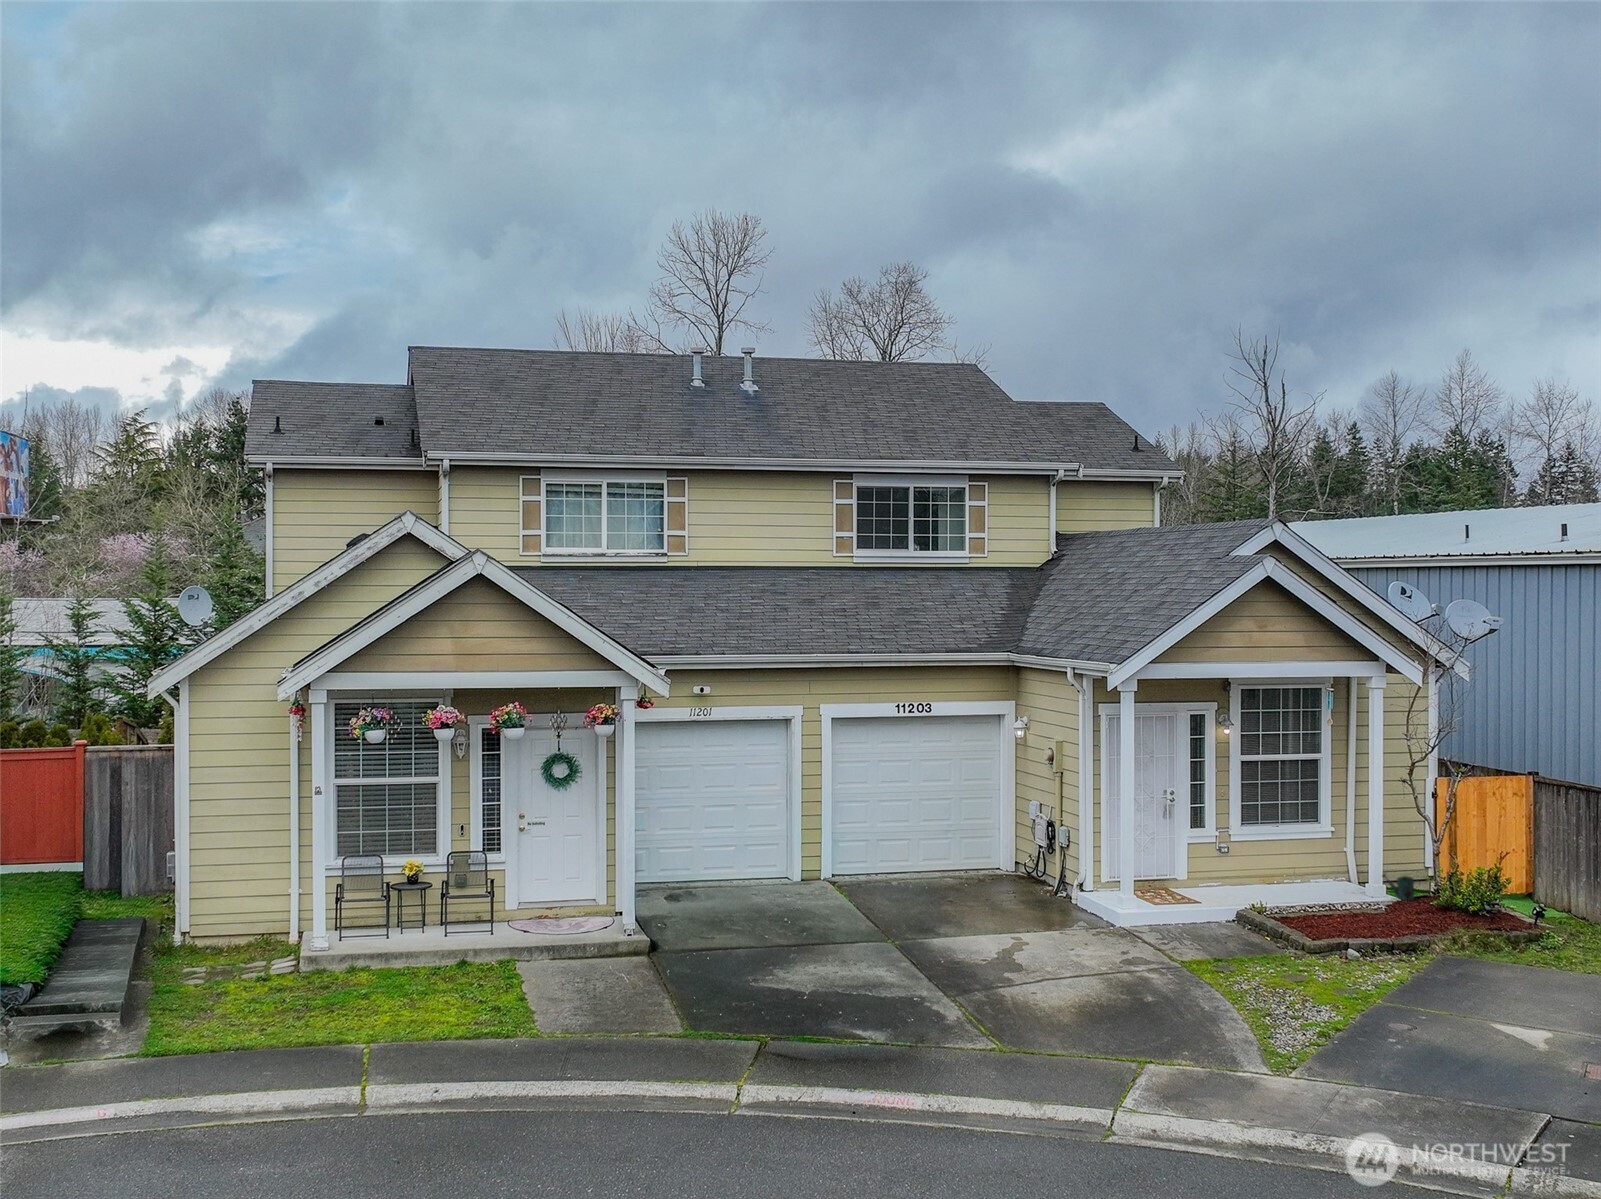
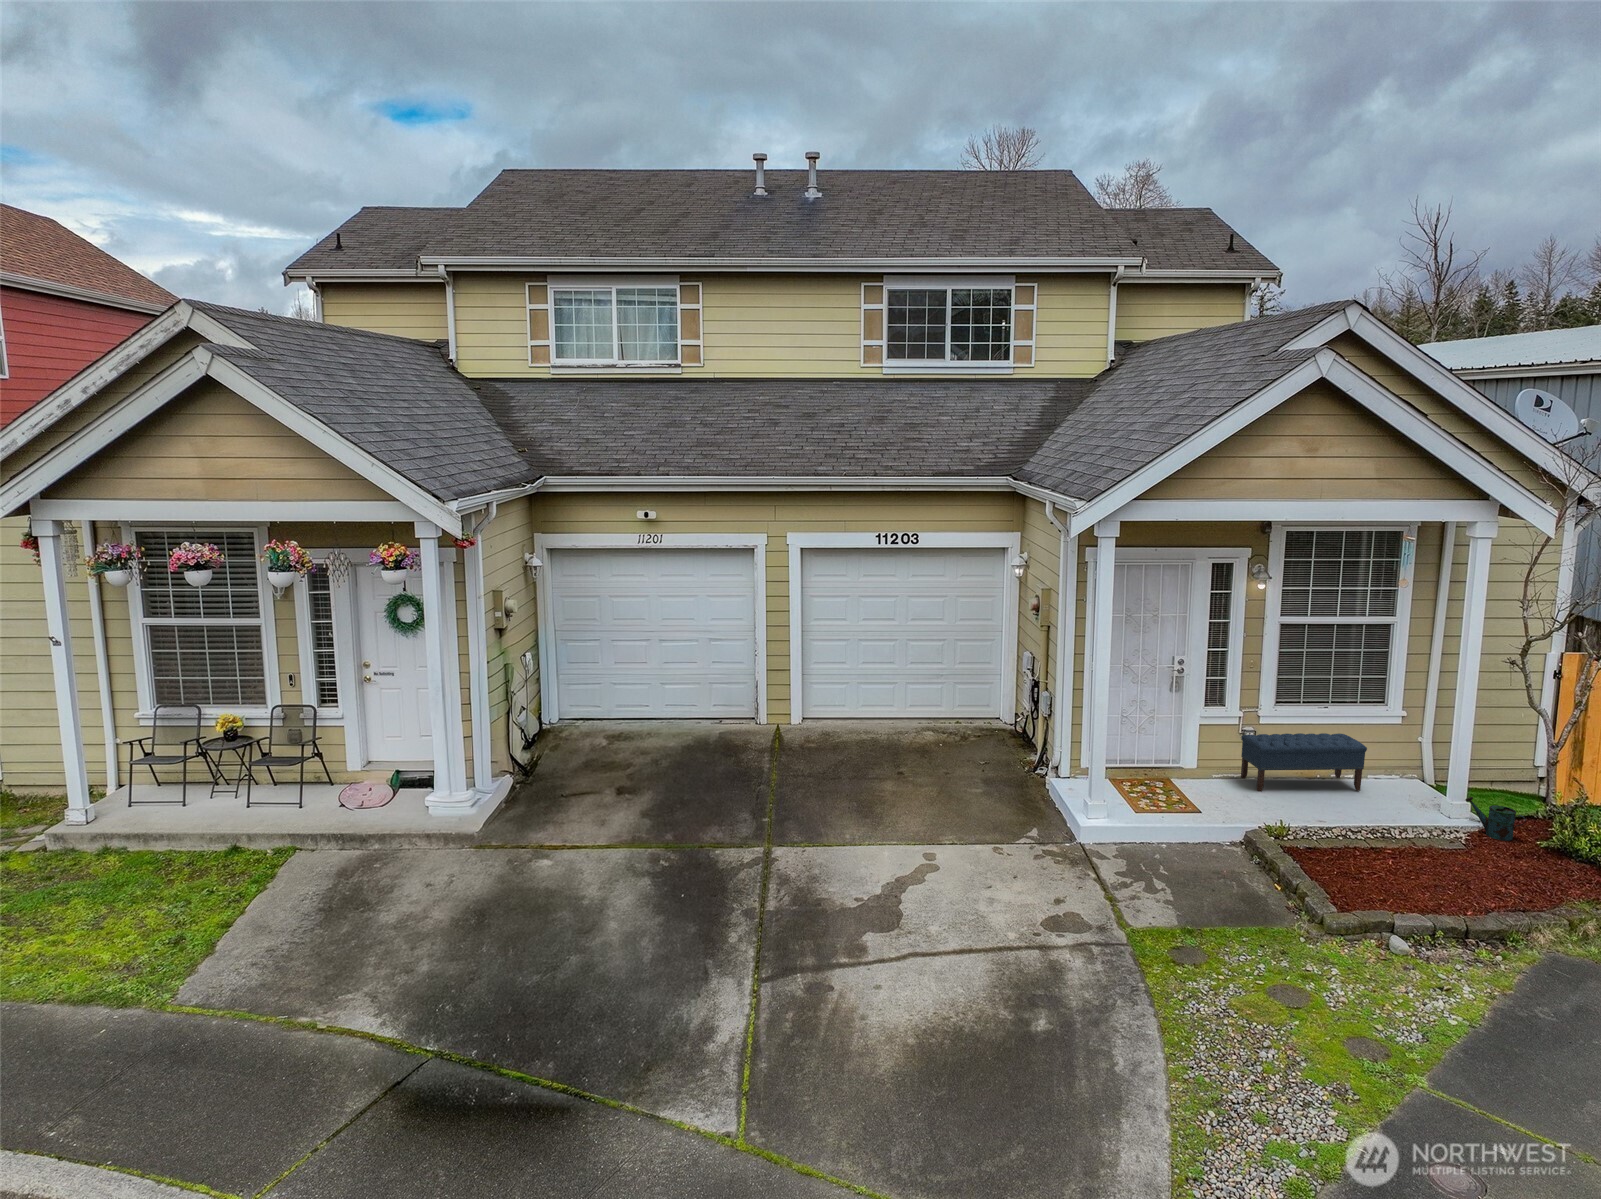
bench: none [1222,845,1312,891] -> present [1241,733,1367,792]

